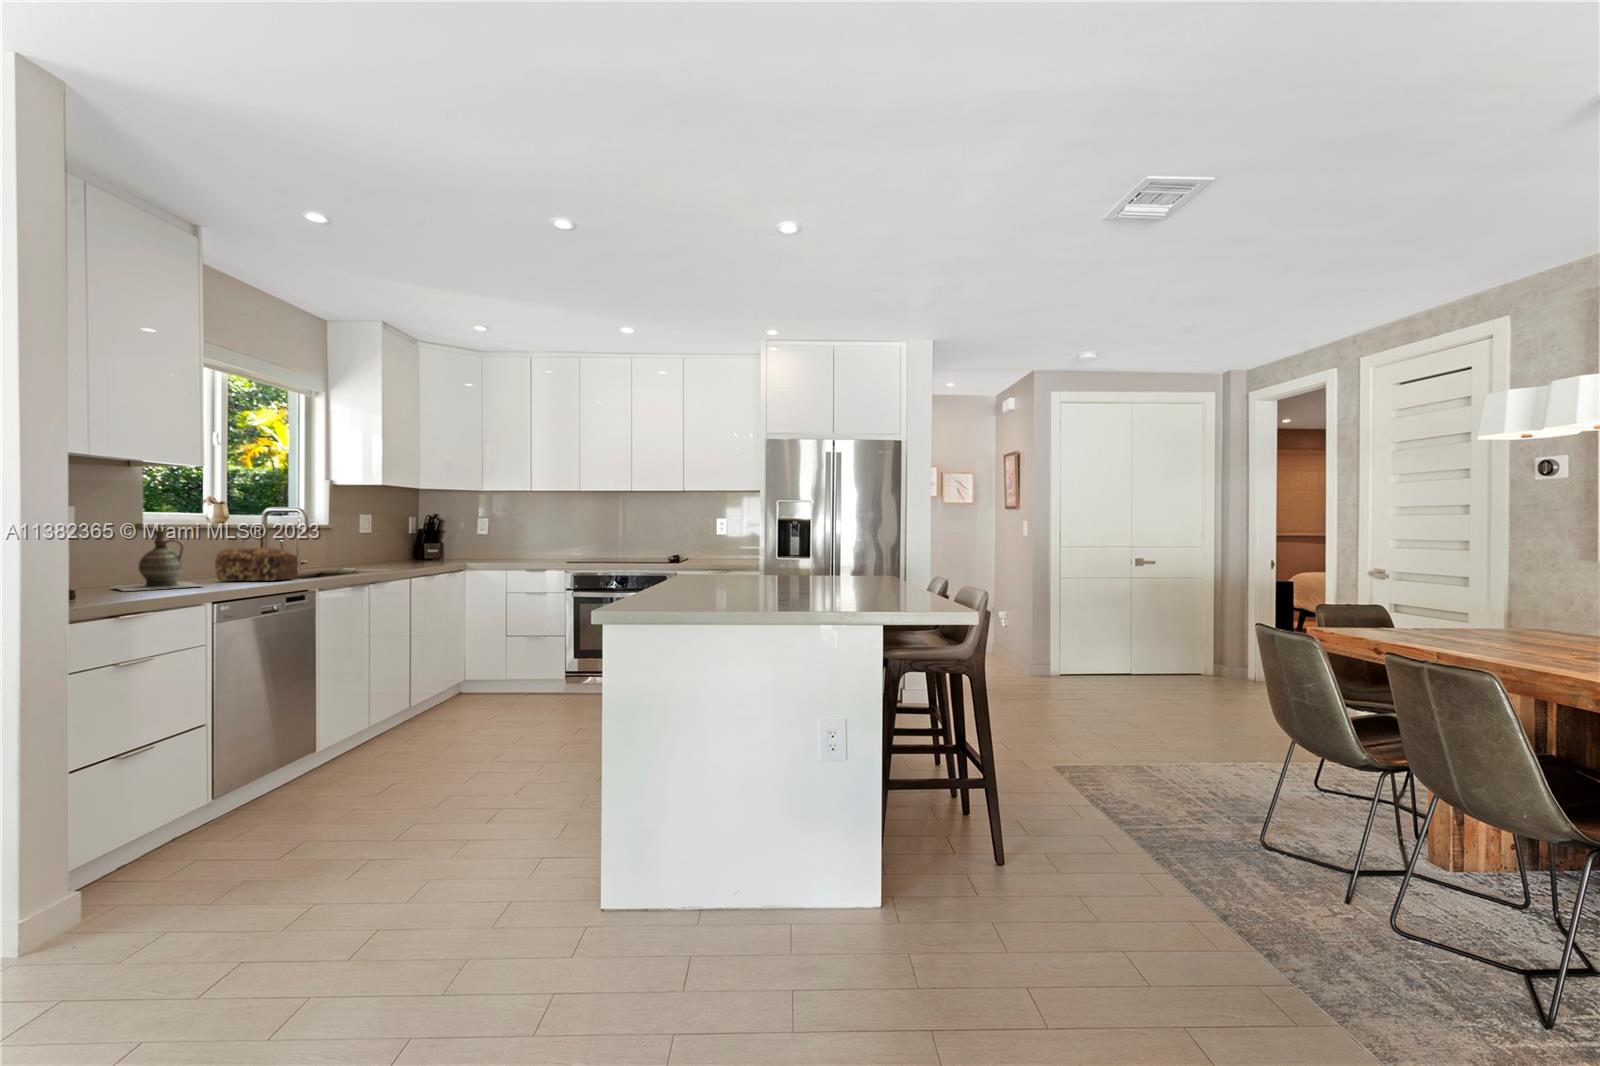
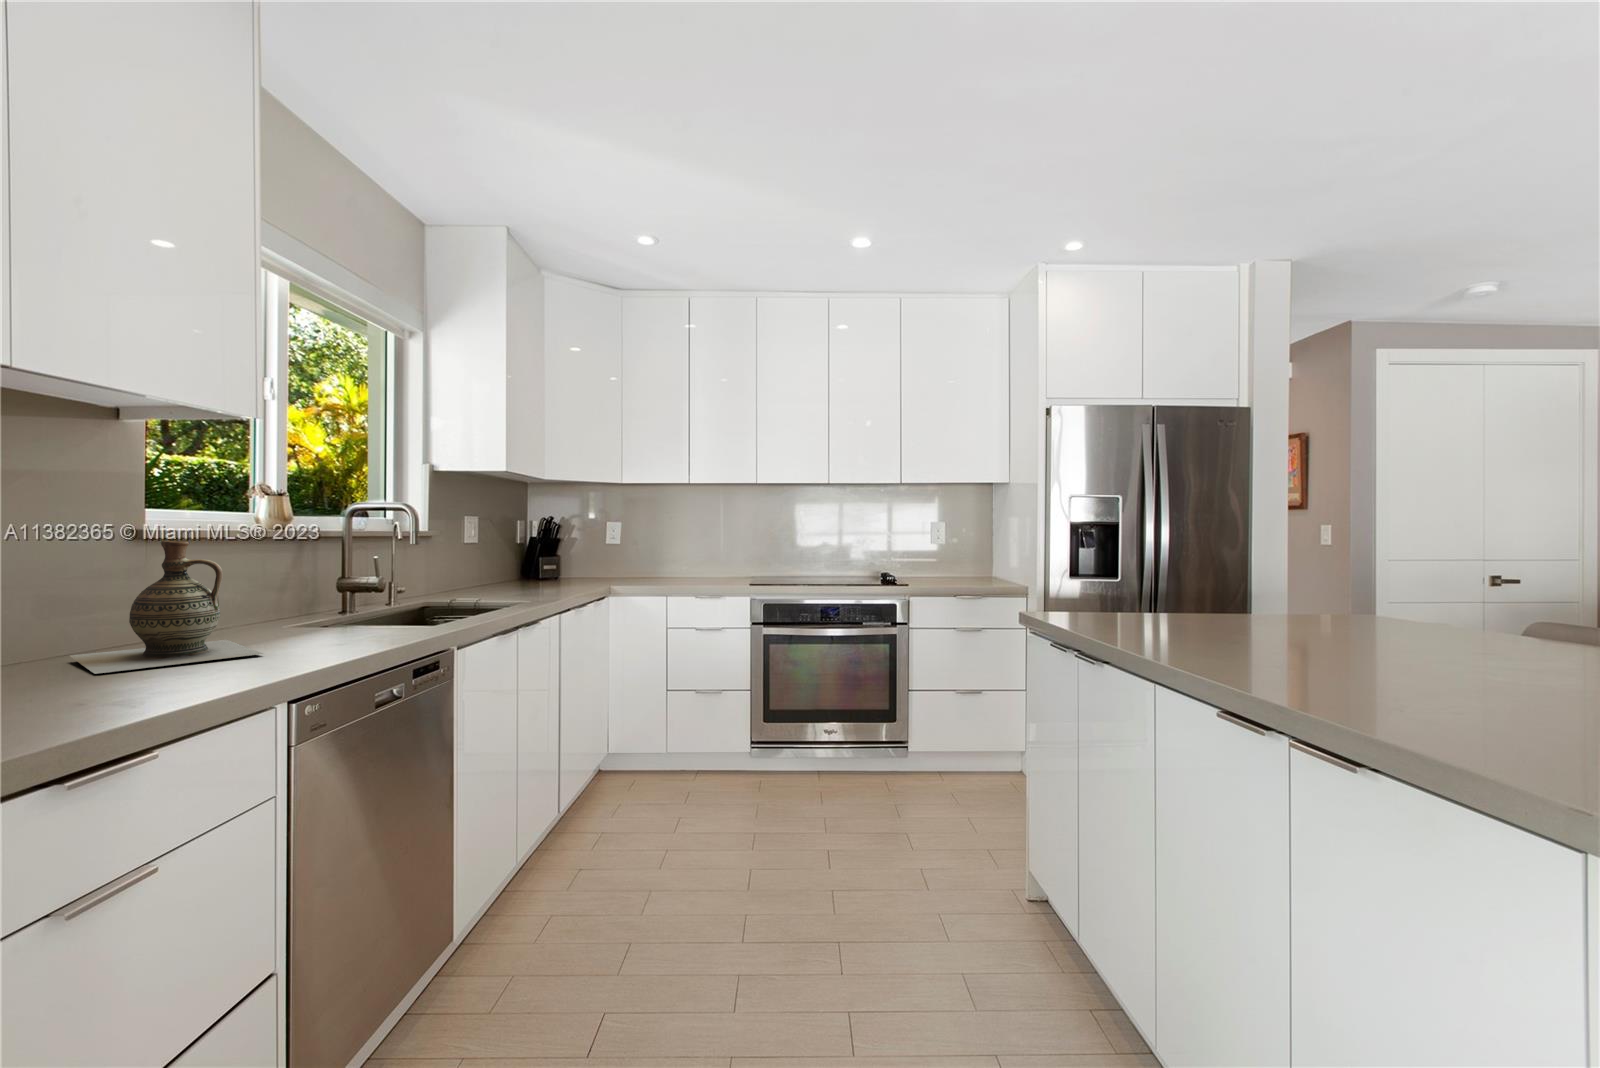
bread loaf: present [215,547,299,581] -> none [276,572,423,634]

